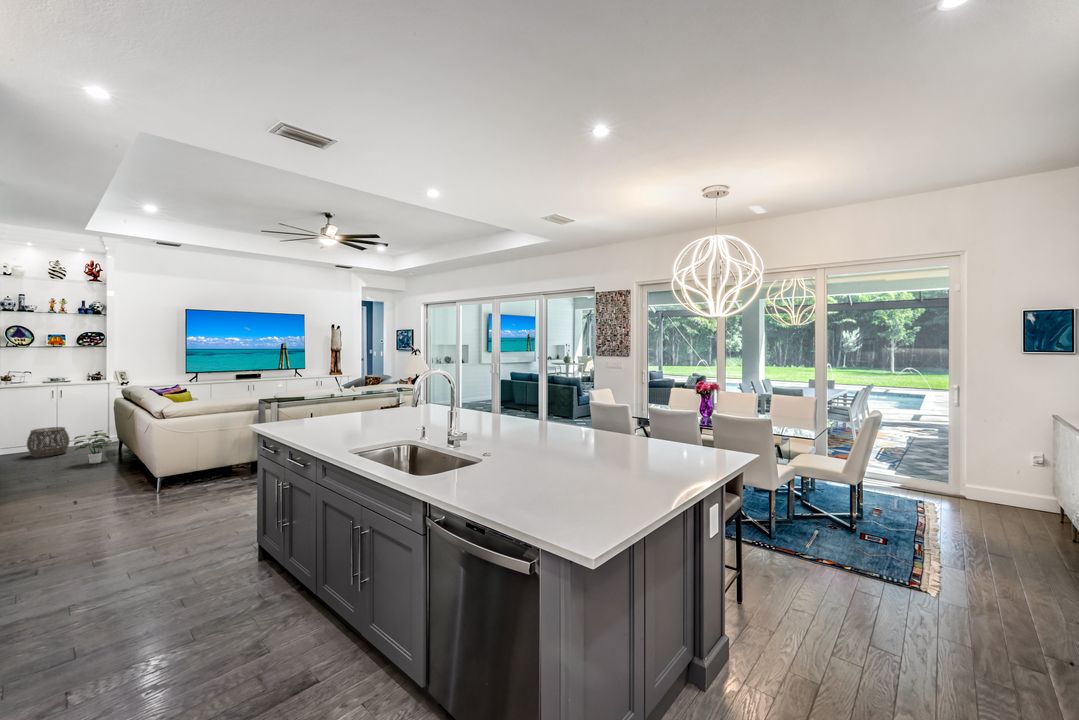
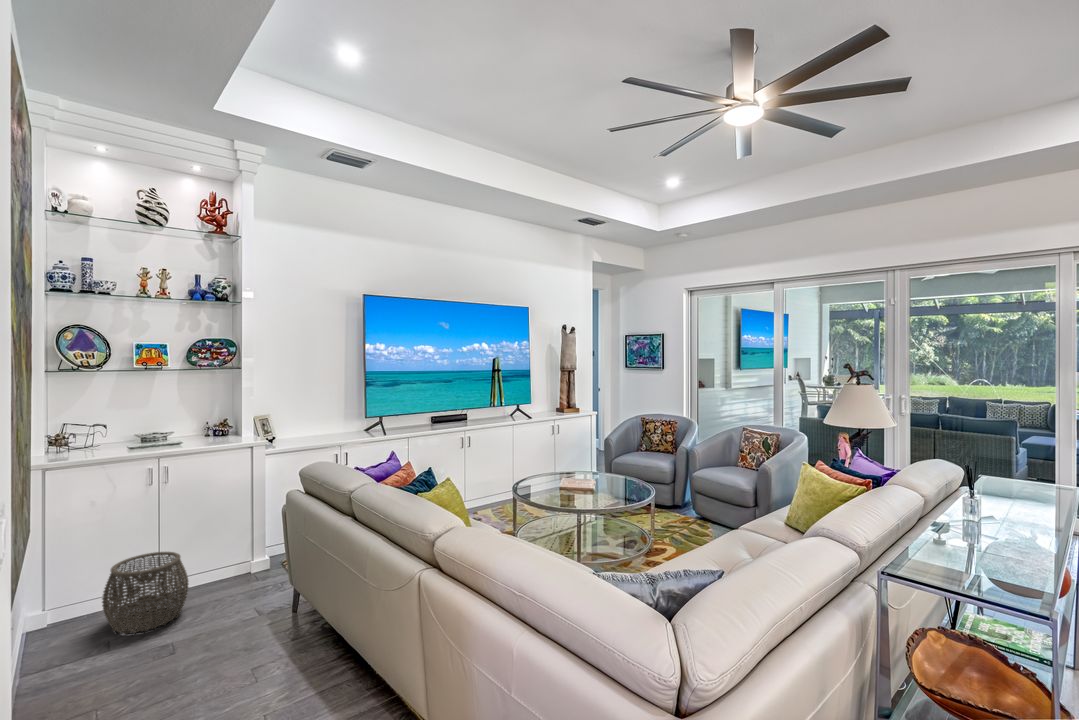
potted plant: present [74,430,112,463] -> none [226,578,314,674]

